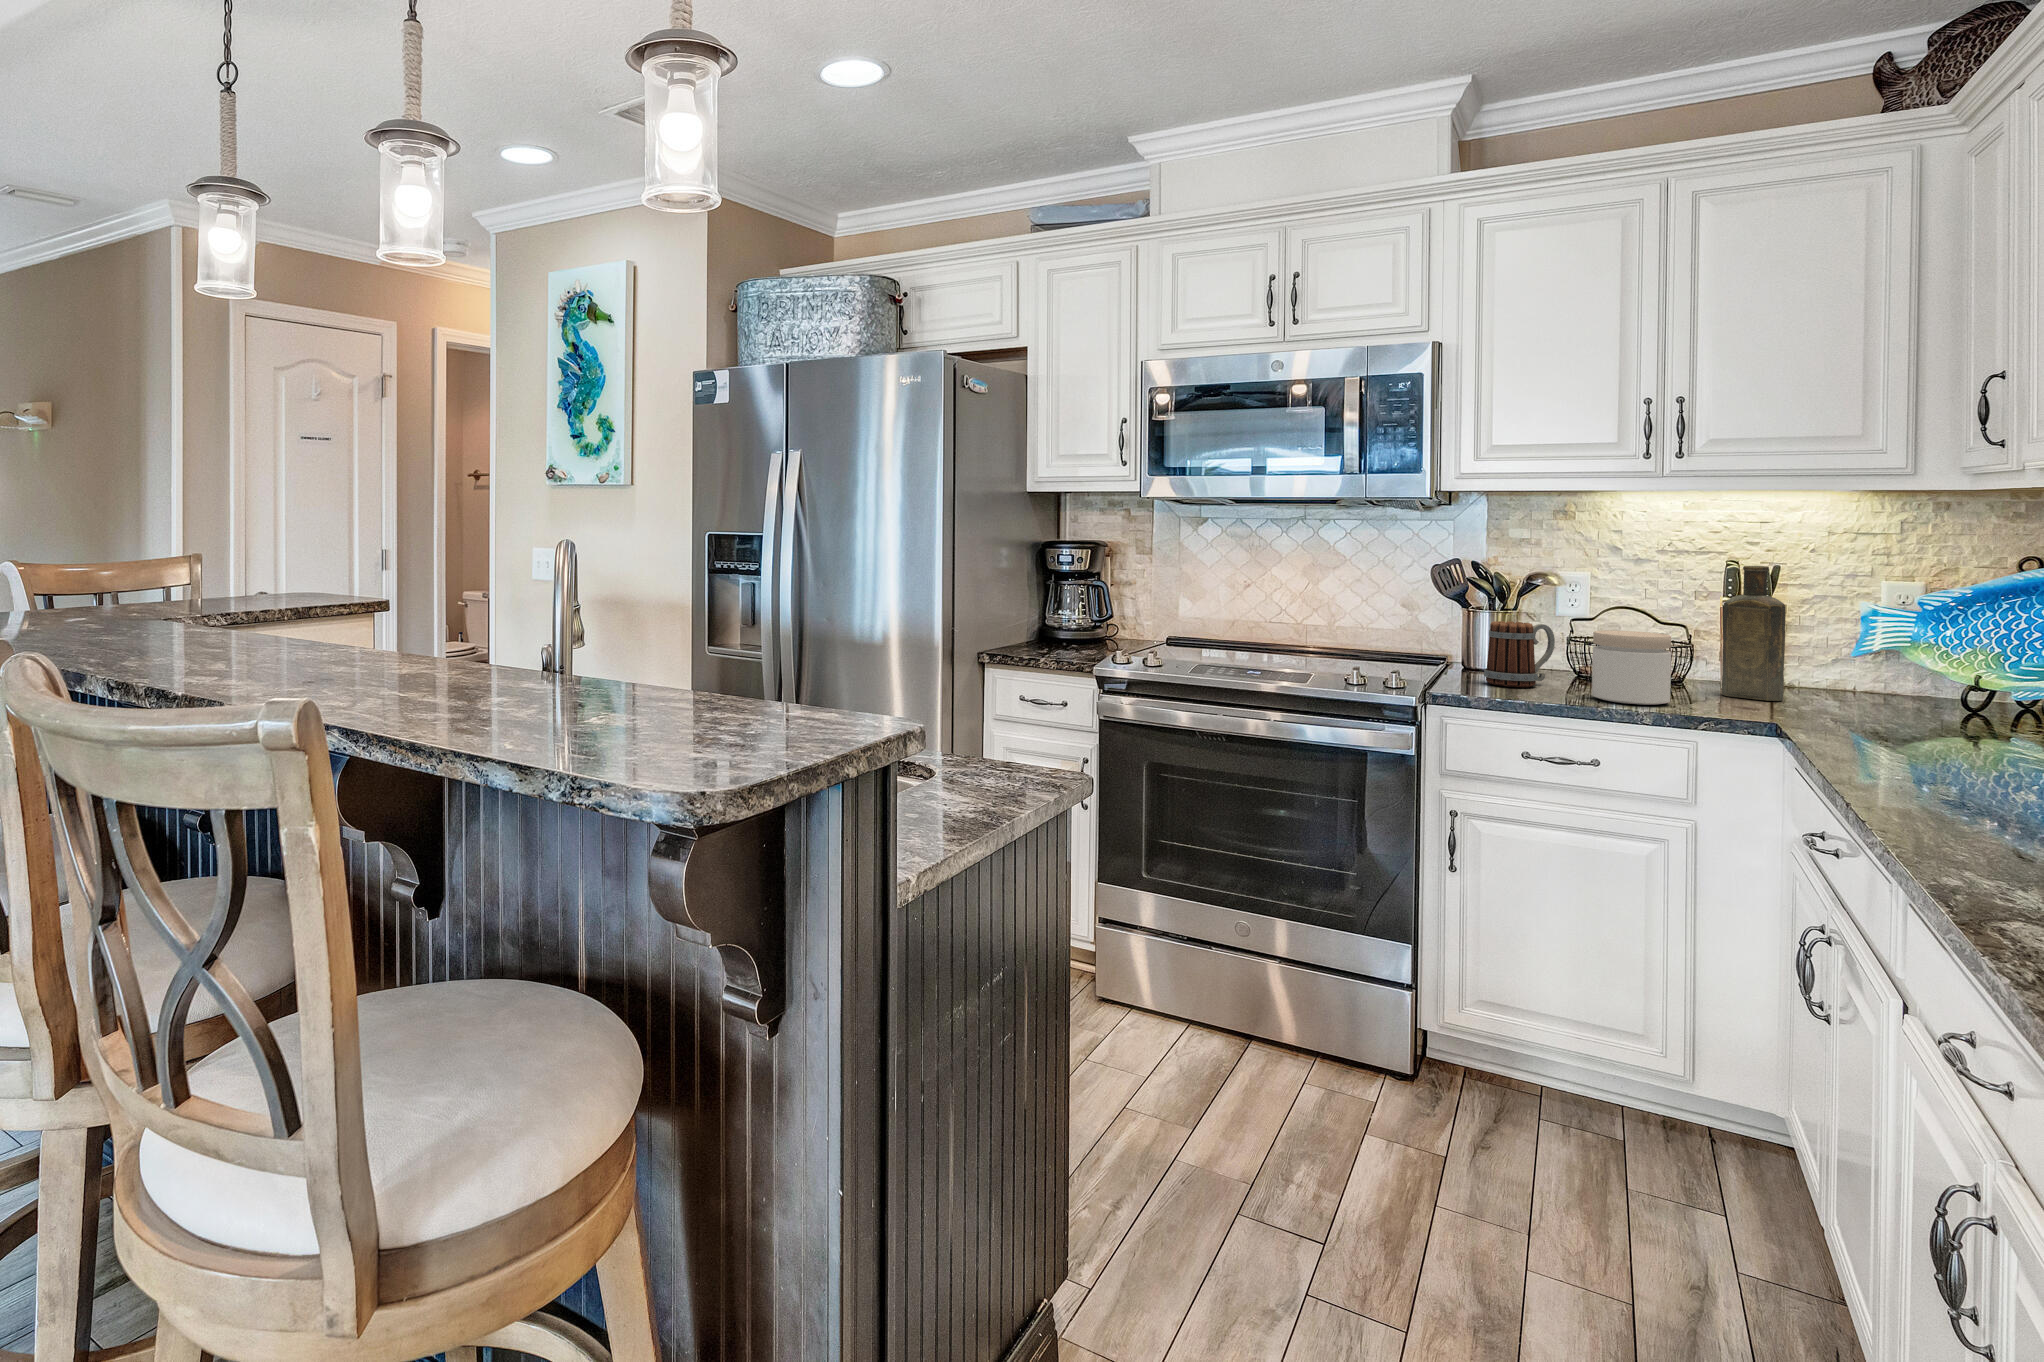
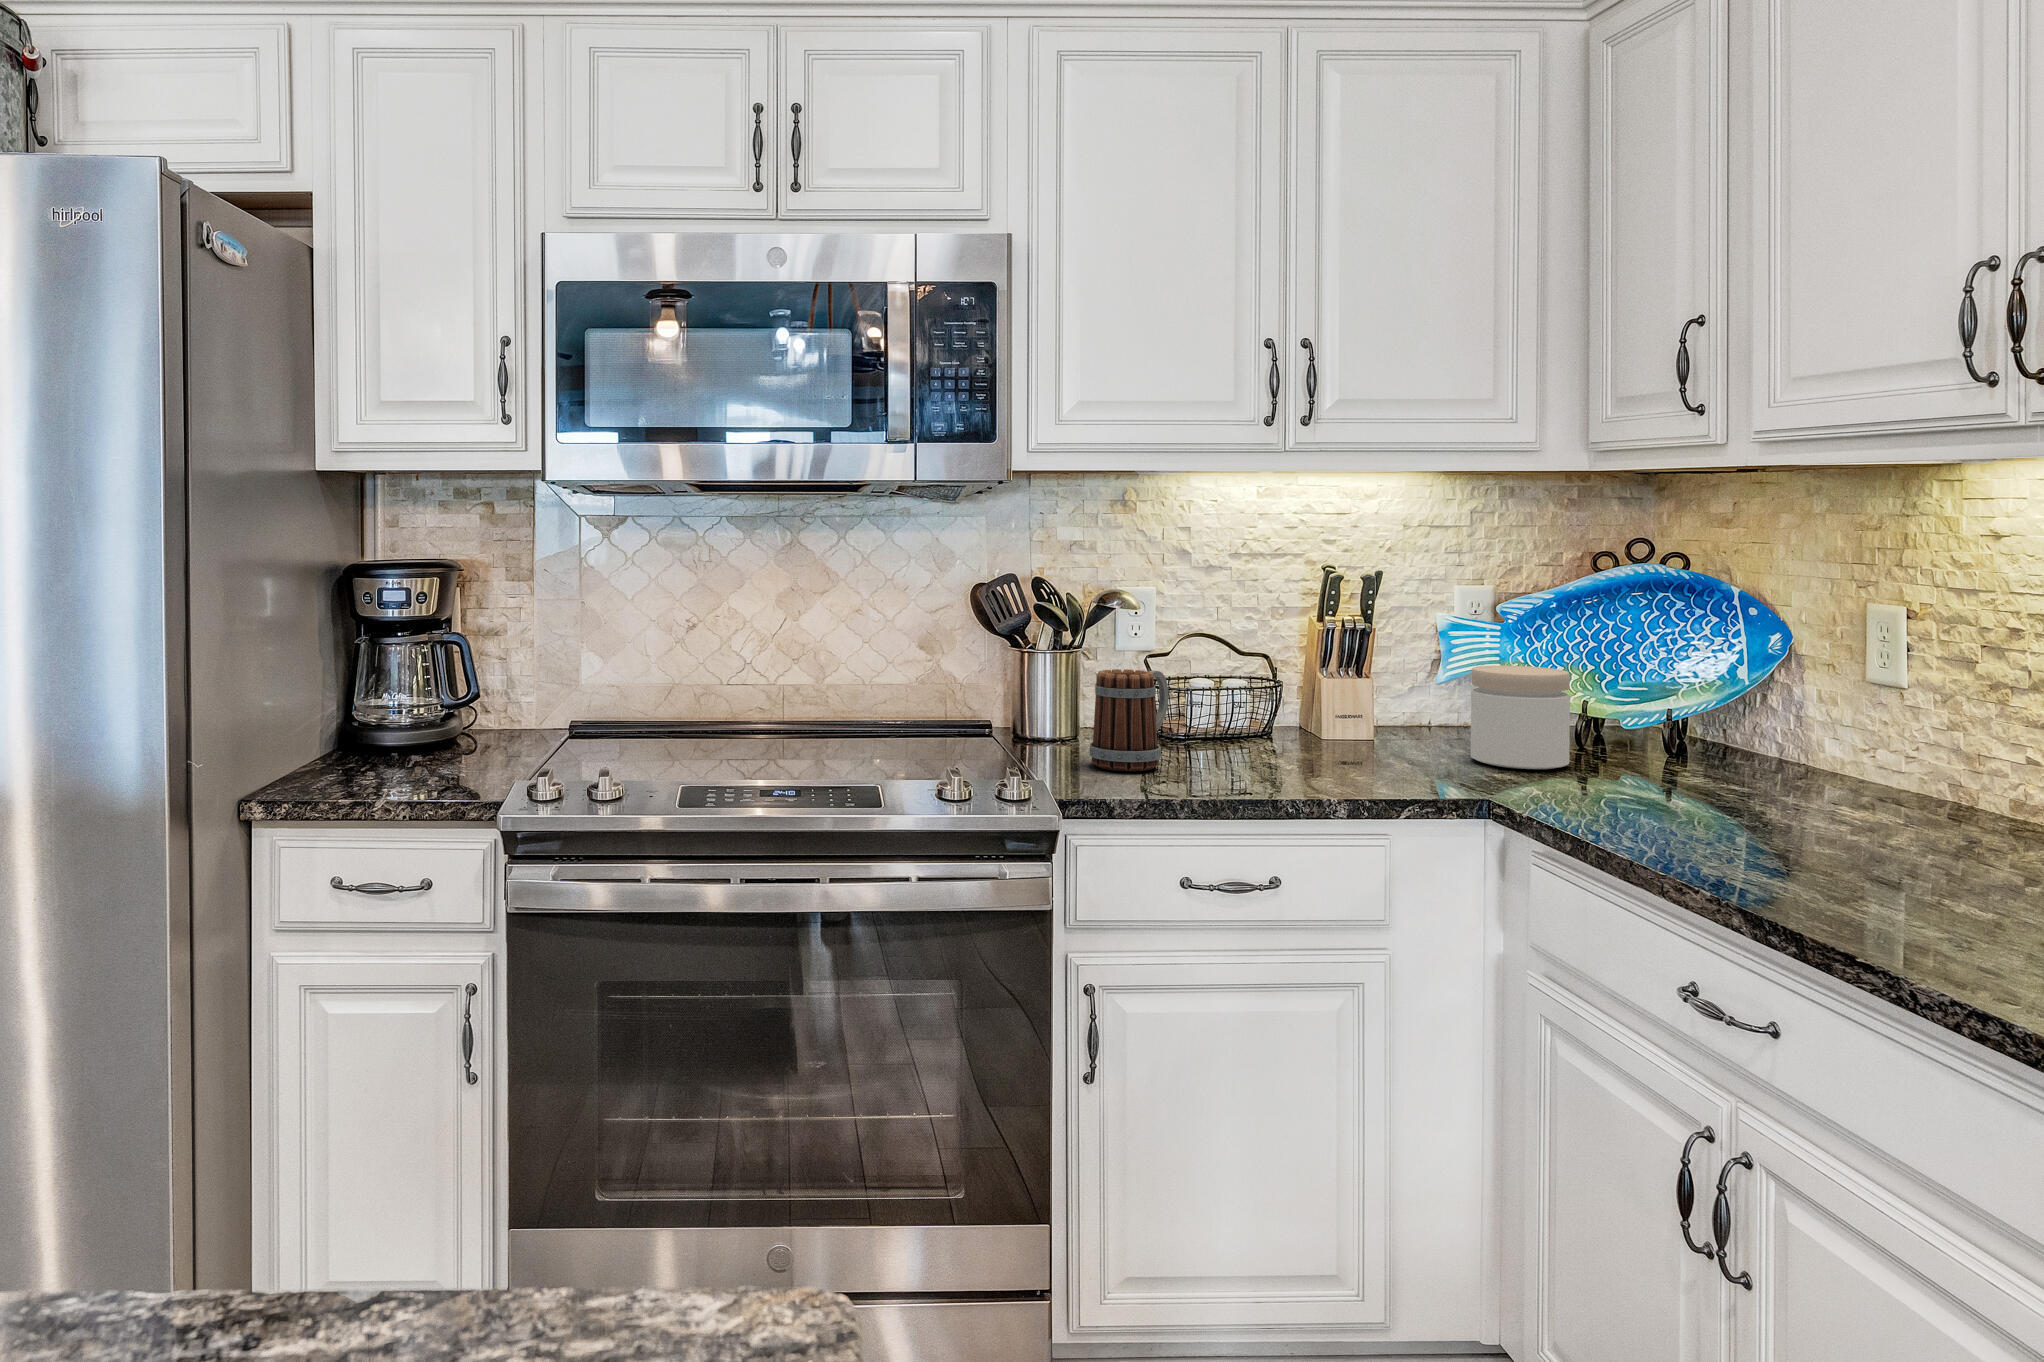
bottle: present [1722,566,1786,701] -> none [1336,573,1418,756]
jar: present [1592,630,1671,705] -> present [1471,665,1570,769]

